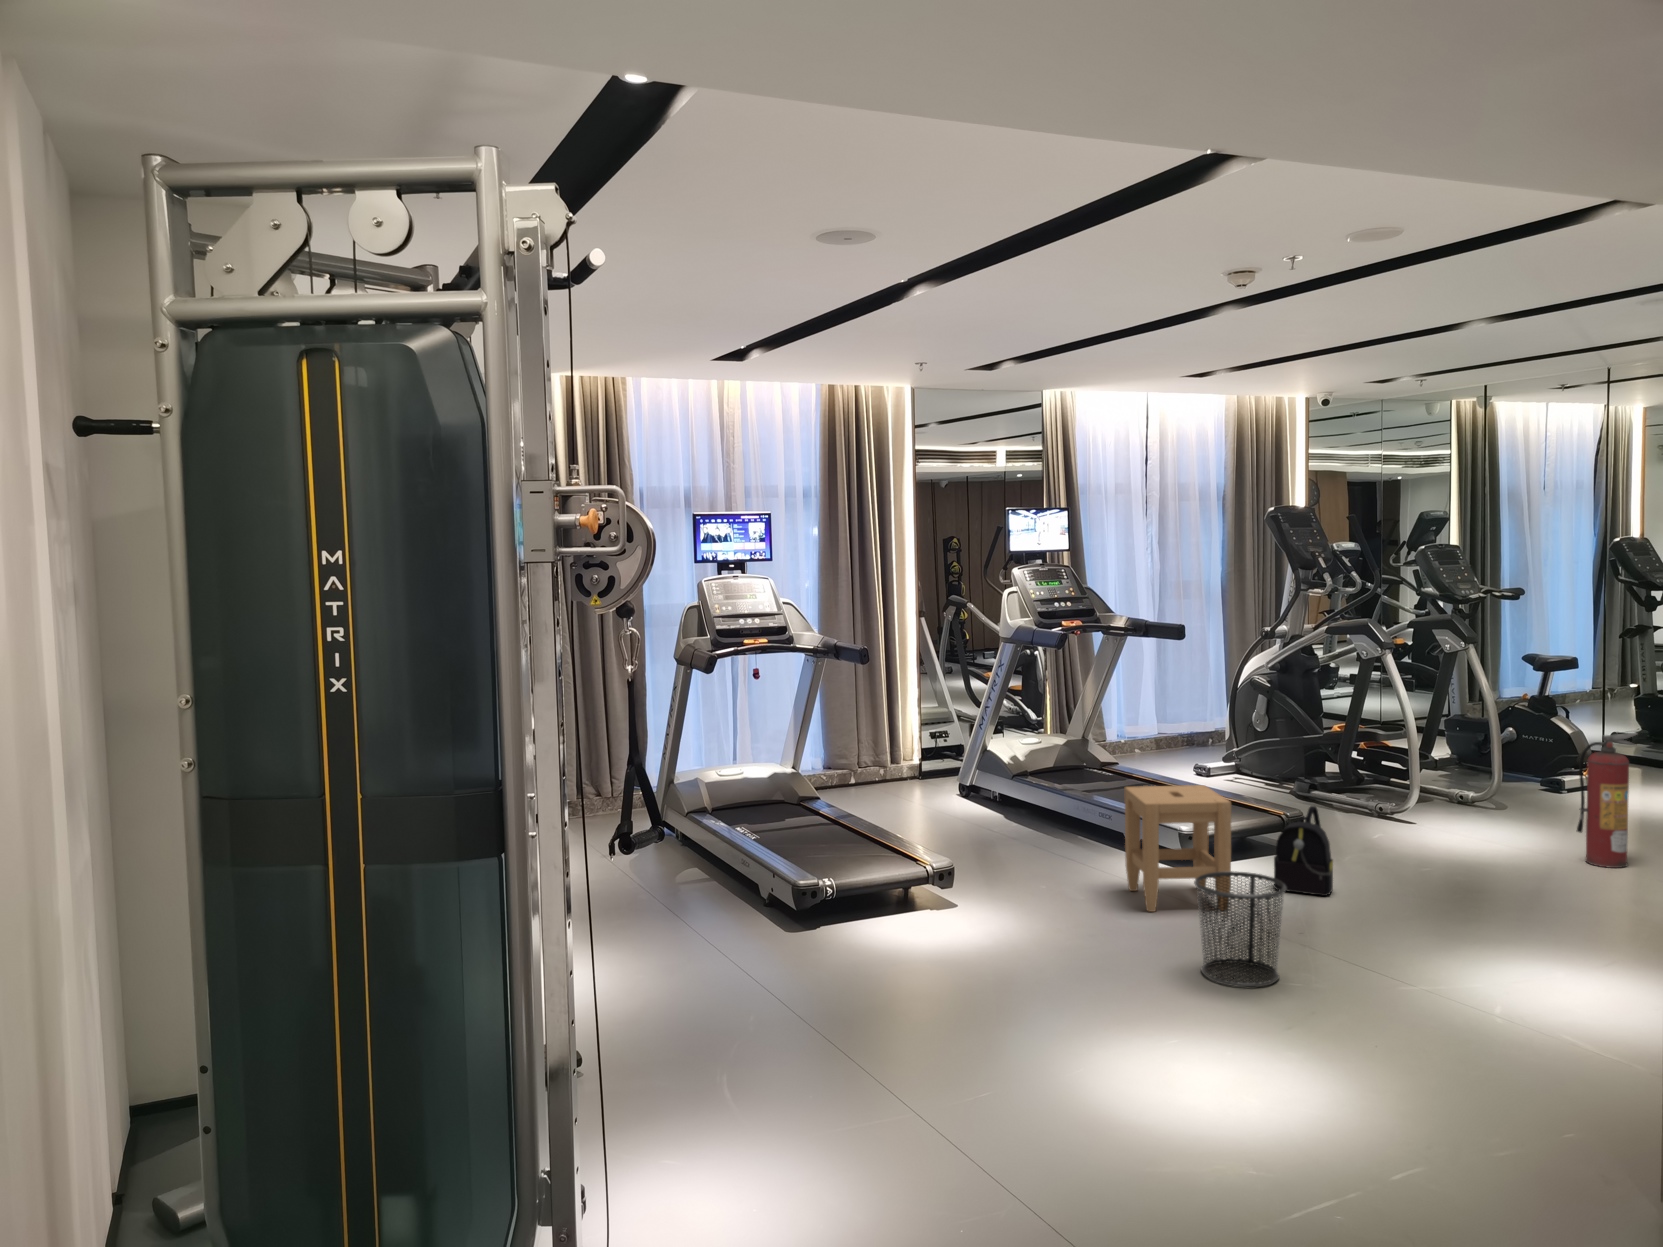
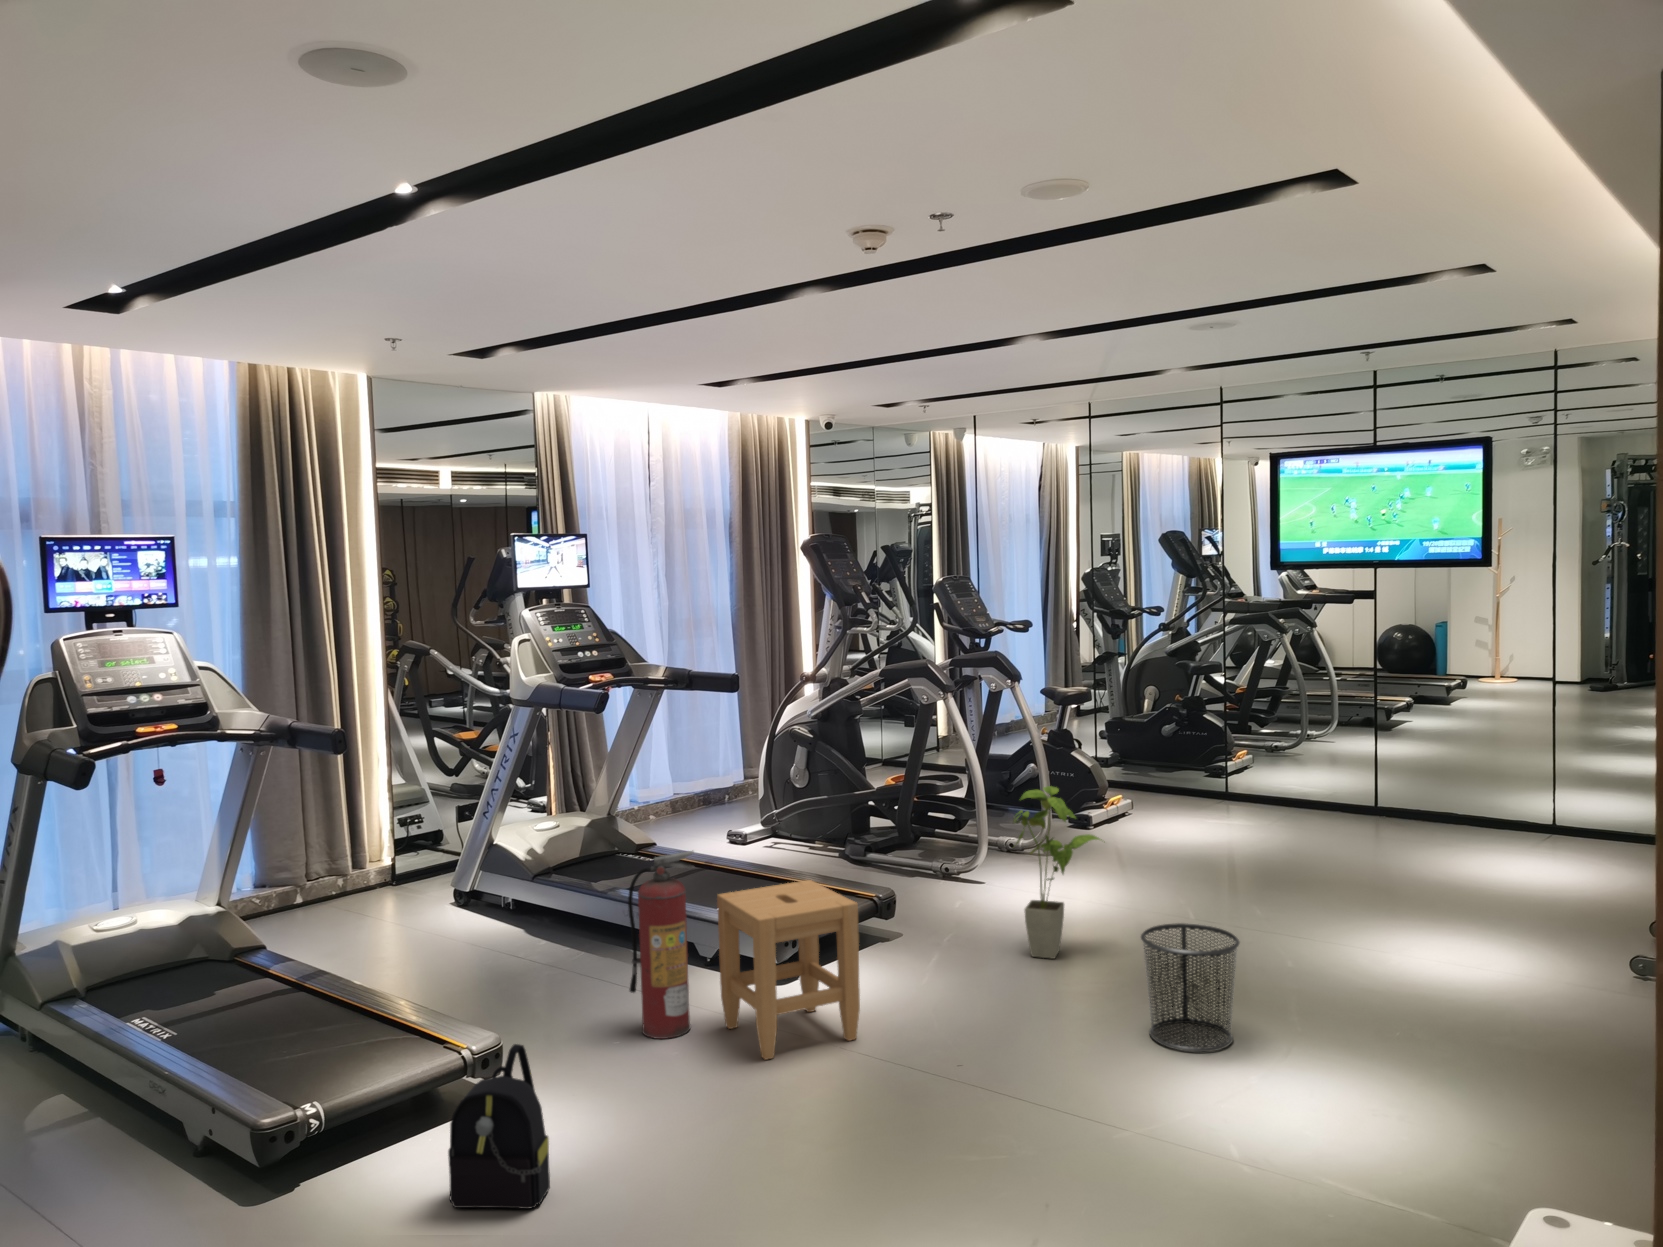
house plant: none [1406,730,1500,883] -> present [1013,786,1100,959]
fire extinguisher: present [1577,733,1637,868] -> present [628,850,694,1039]
backpack: present [1274,806,1333,896] -> present [448,1044,550,1209]
waste bin: present [1194,871,1286,987] -> present [1141,923,1240,1052]

